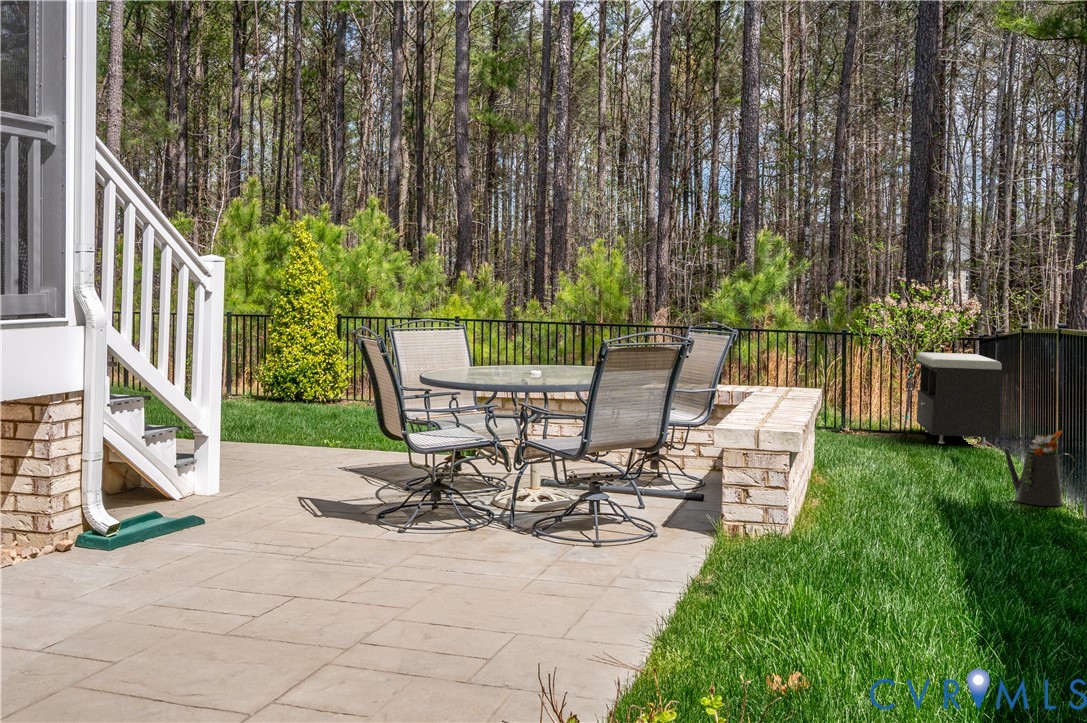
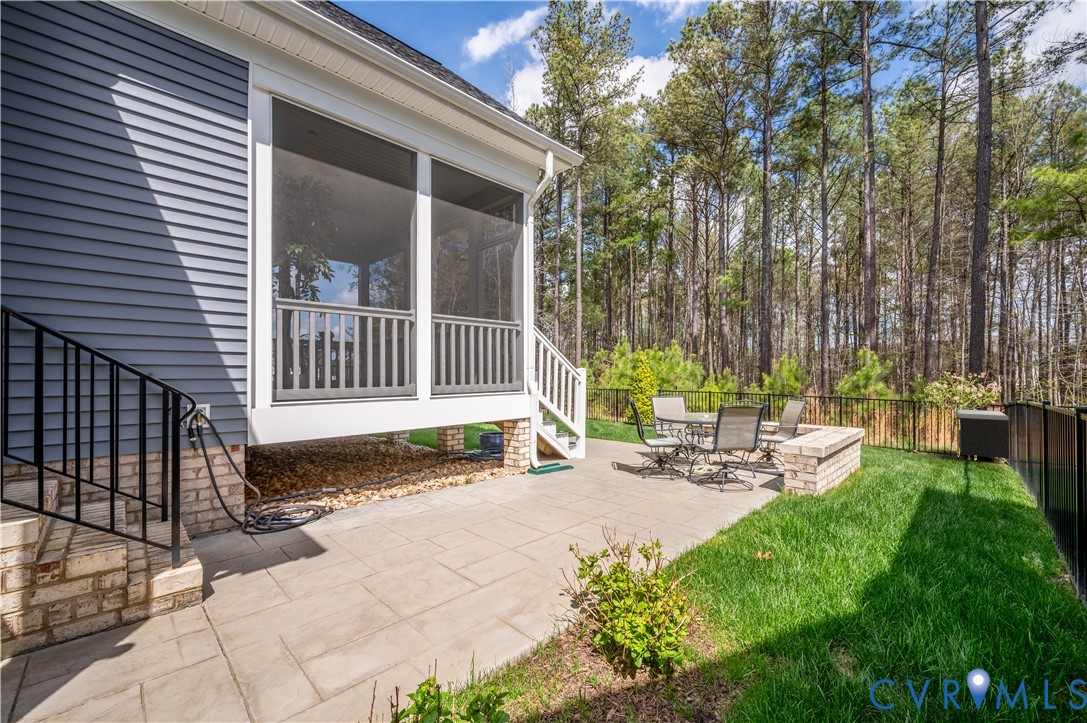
watering can: present [1004,431,1074,506] -> none [980,454,1030,499]

